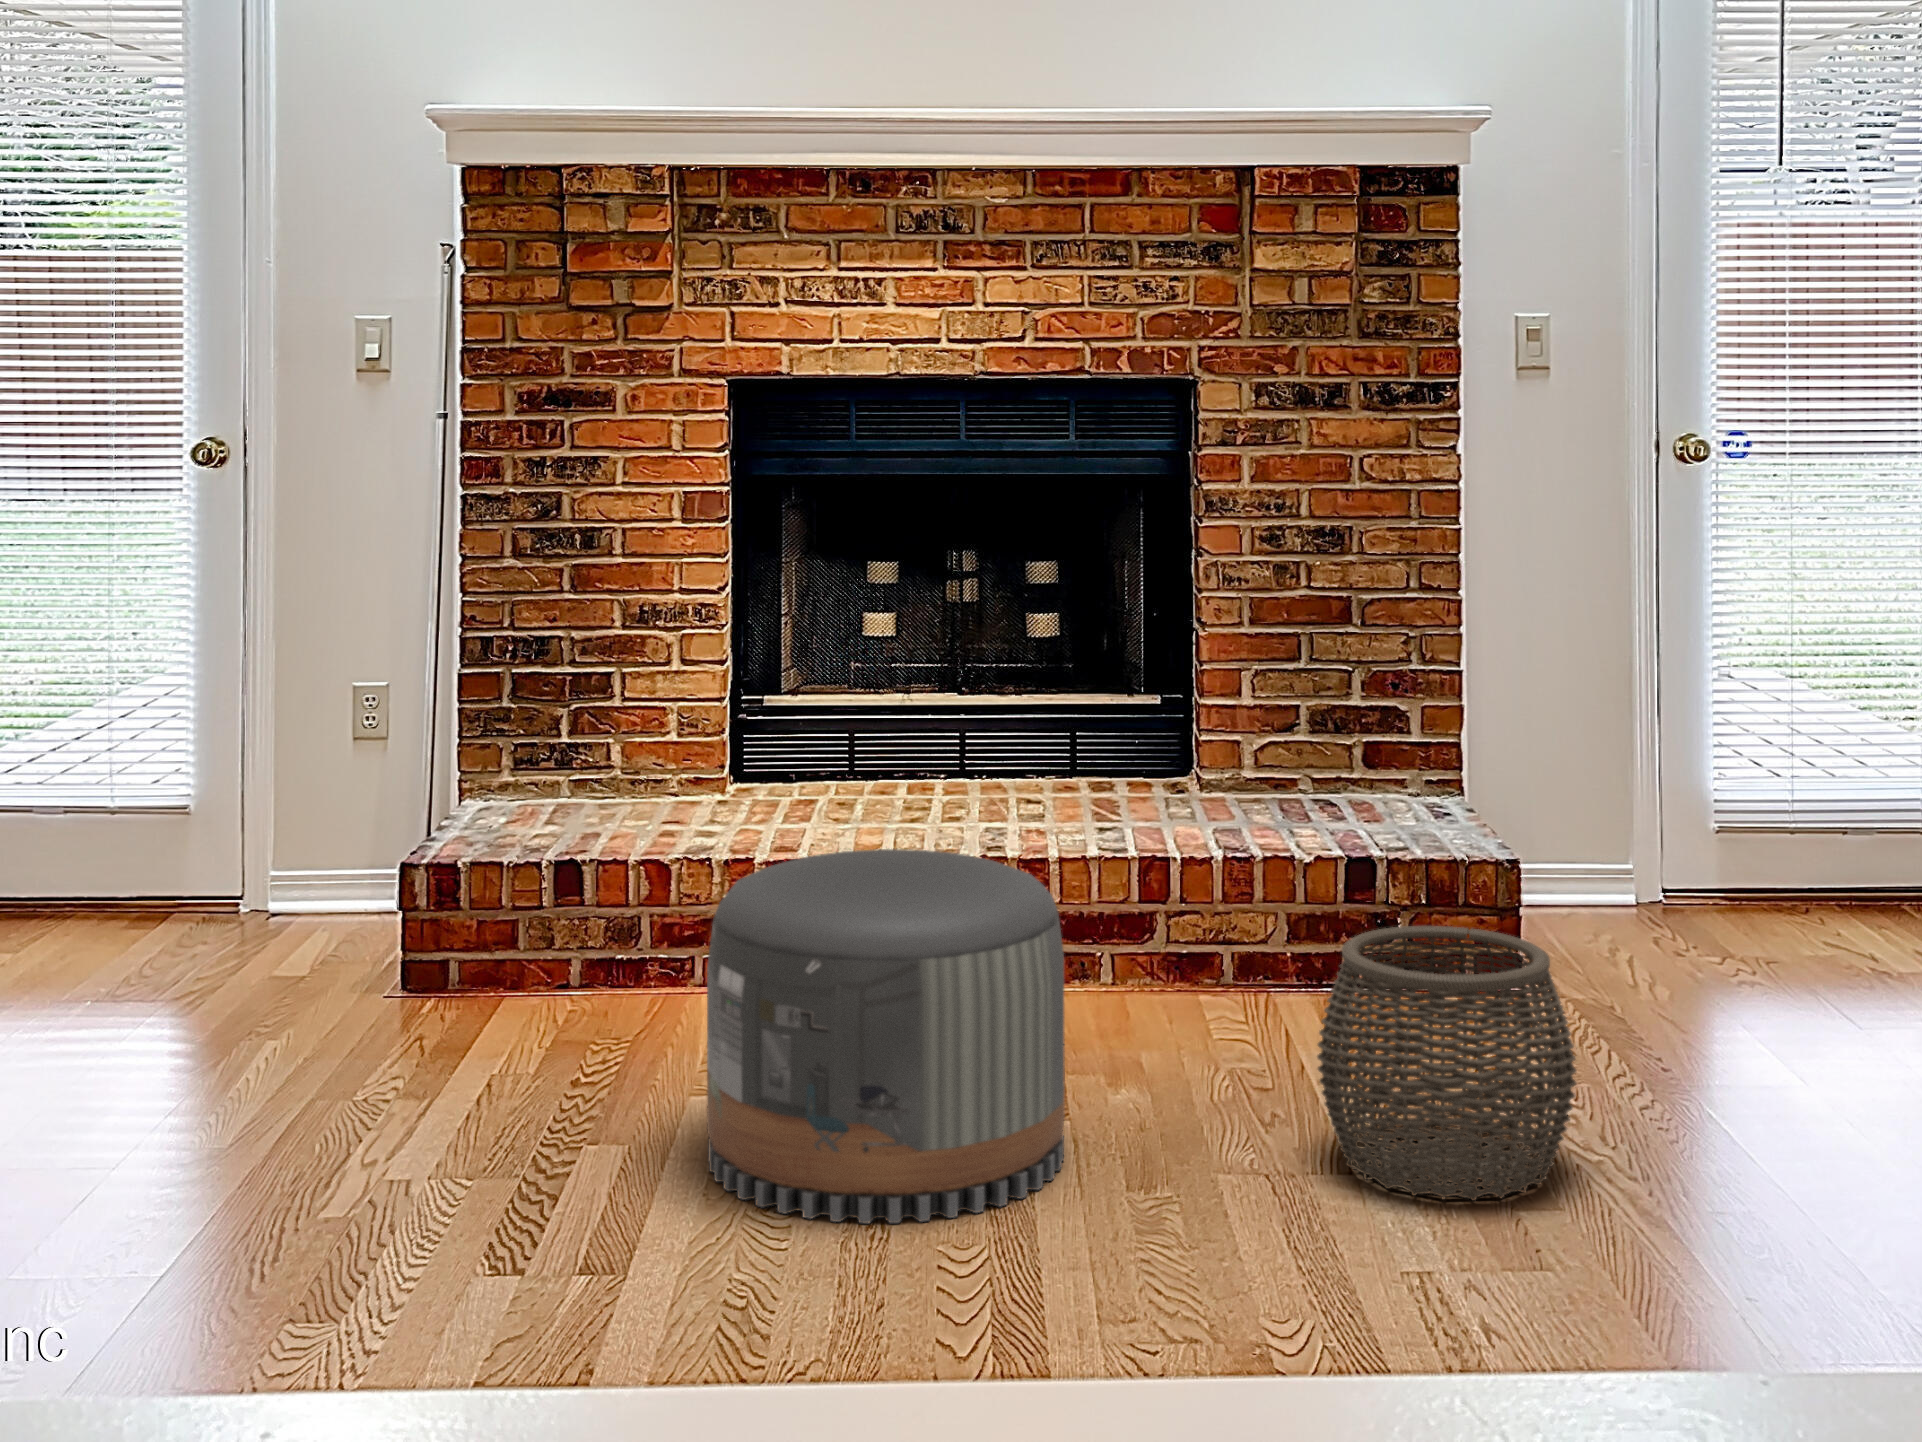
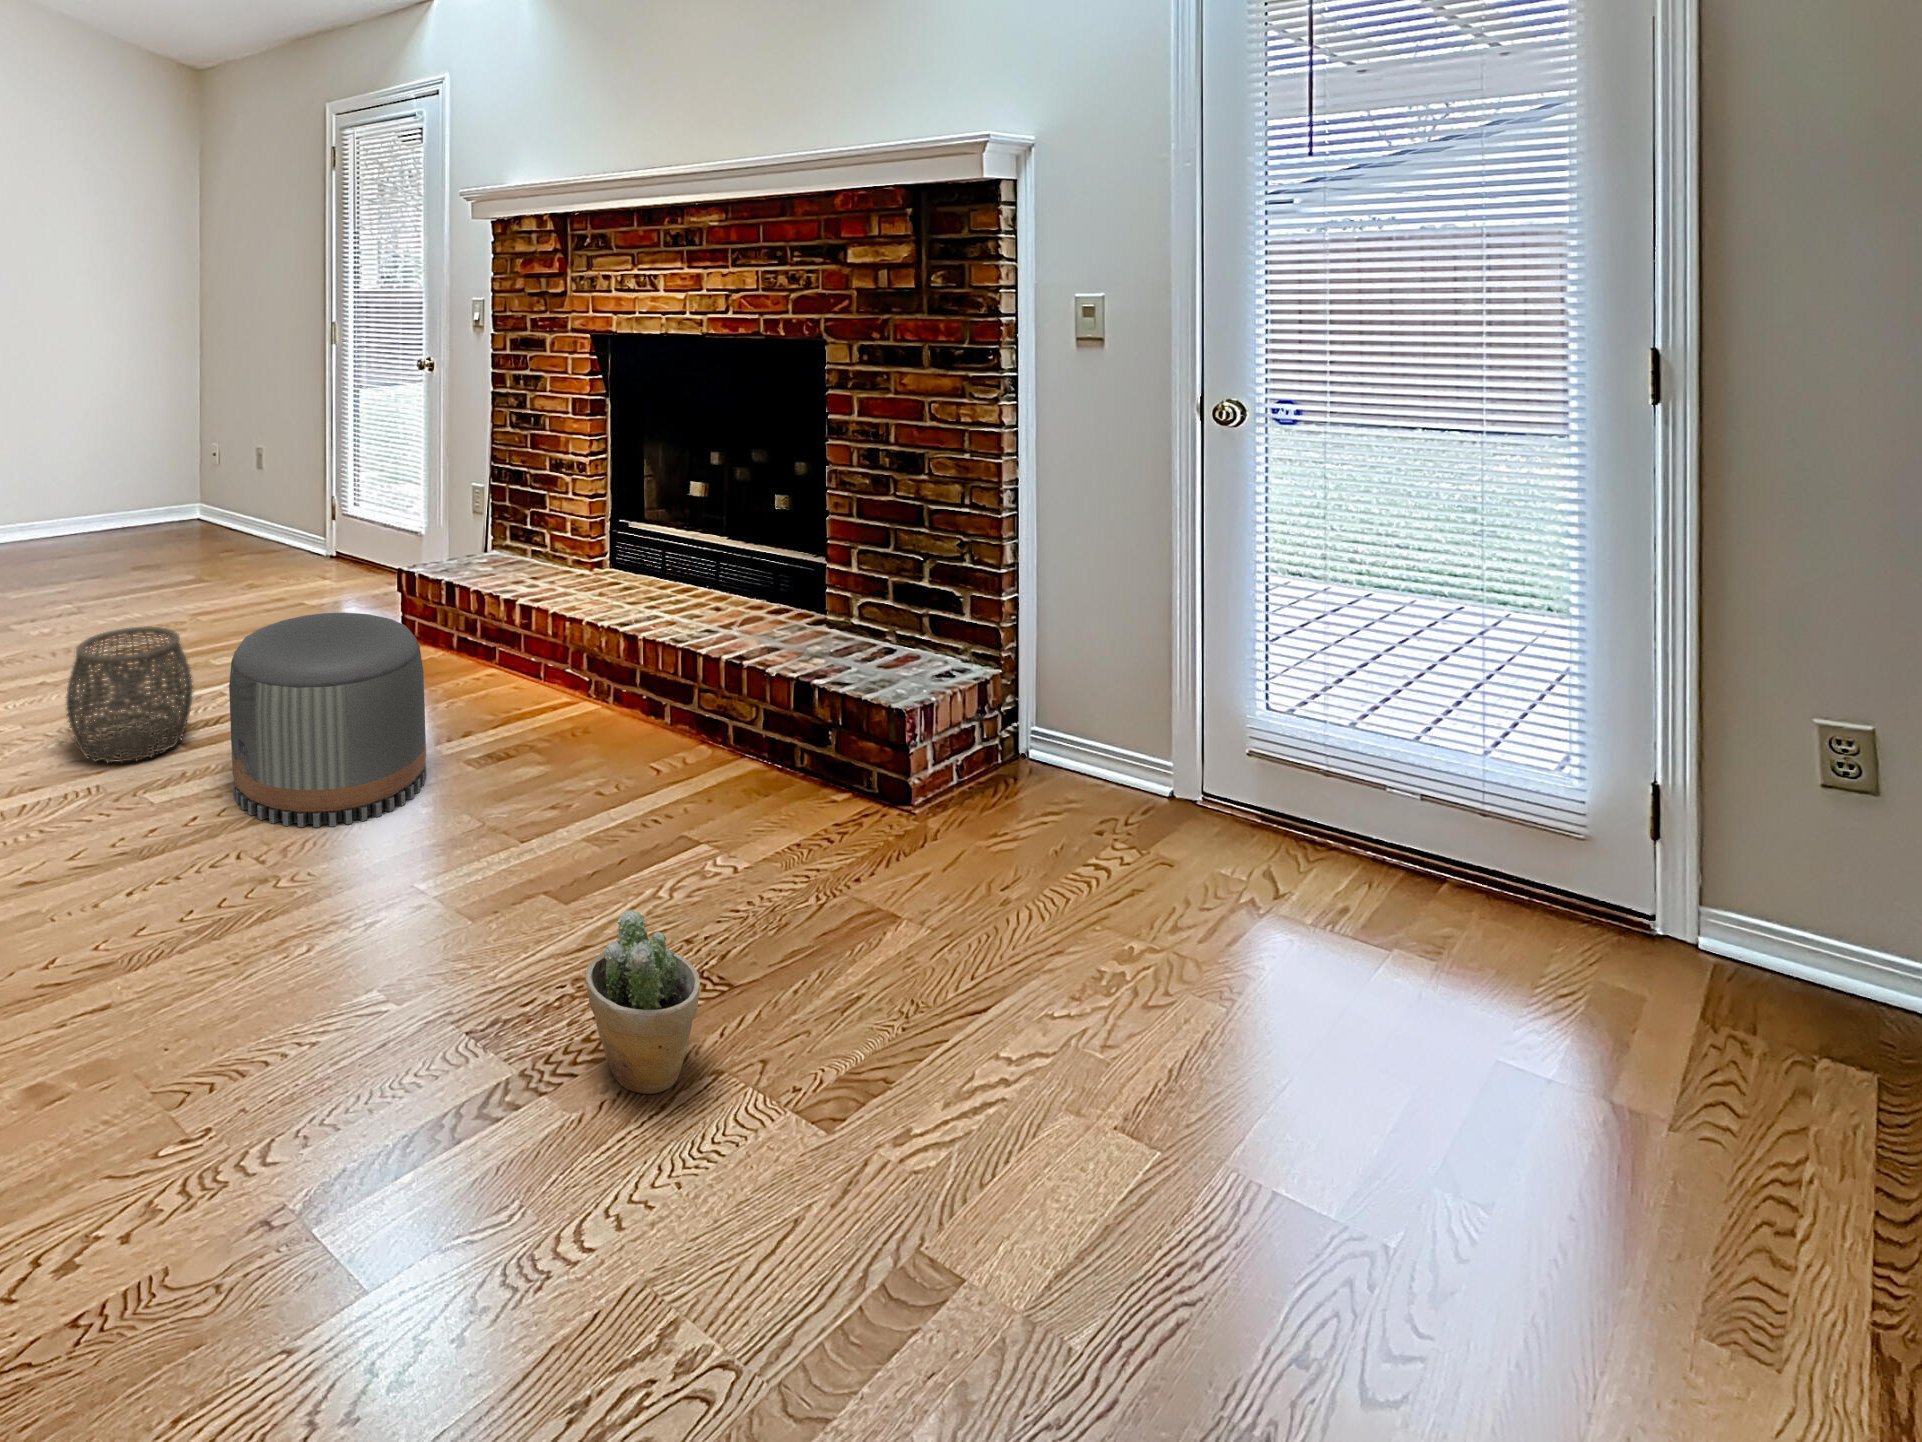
woven basket: present [1317,926,1576,1201] -> present [66,627,193,763]
potted plant: none [1756,1017,1903,1220] -> present [586,910,700,1094]

